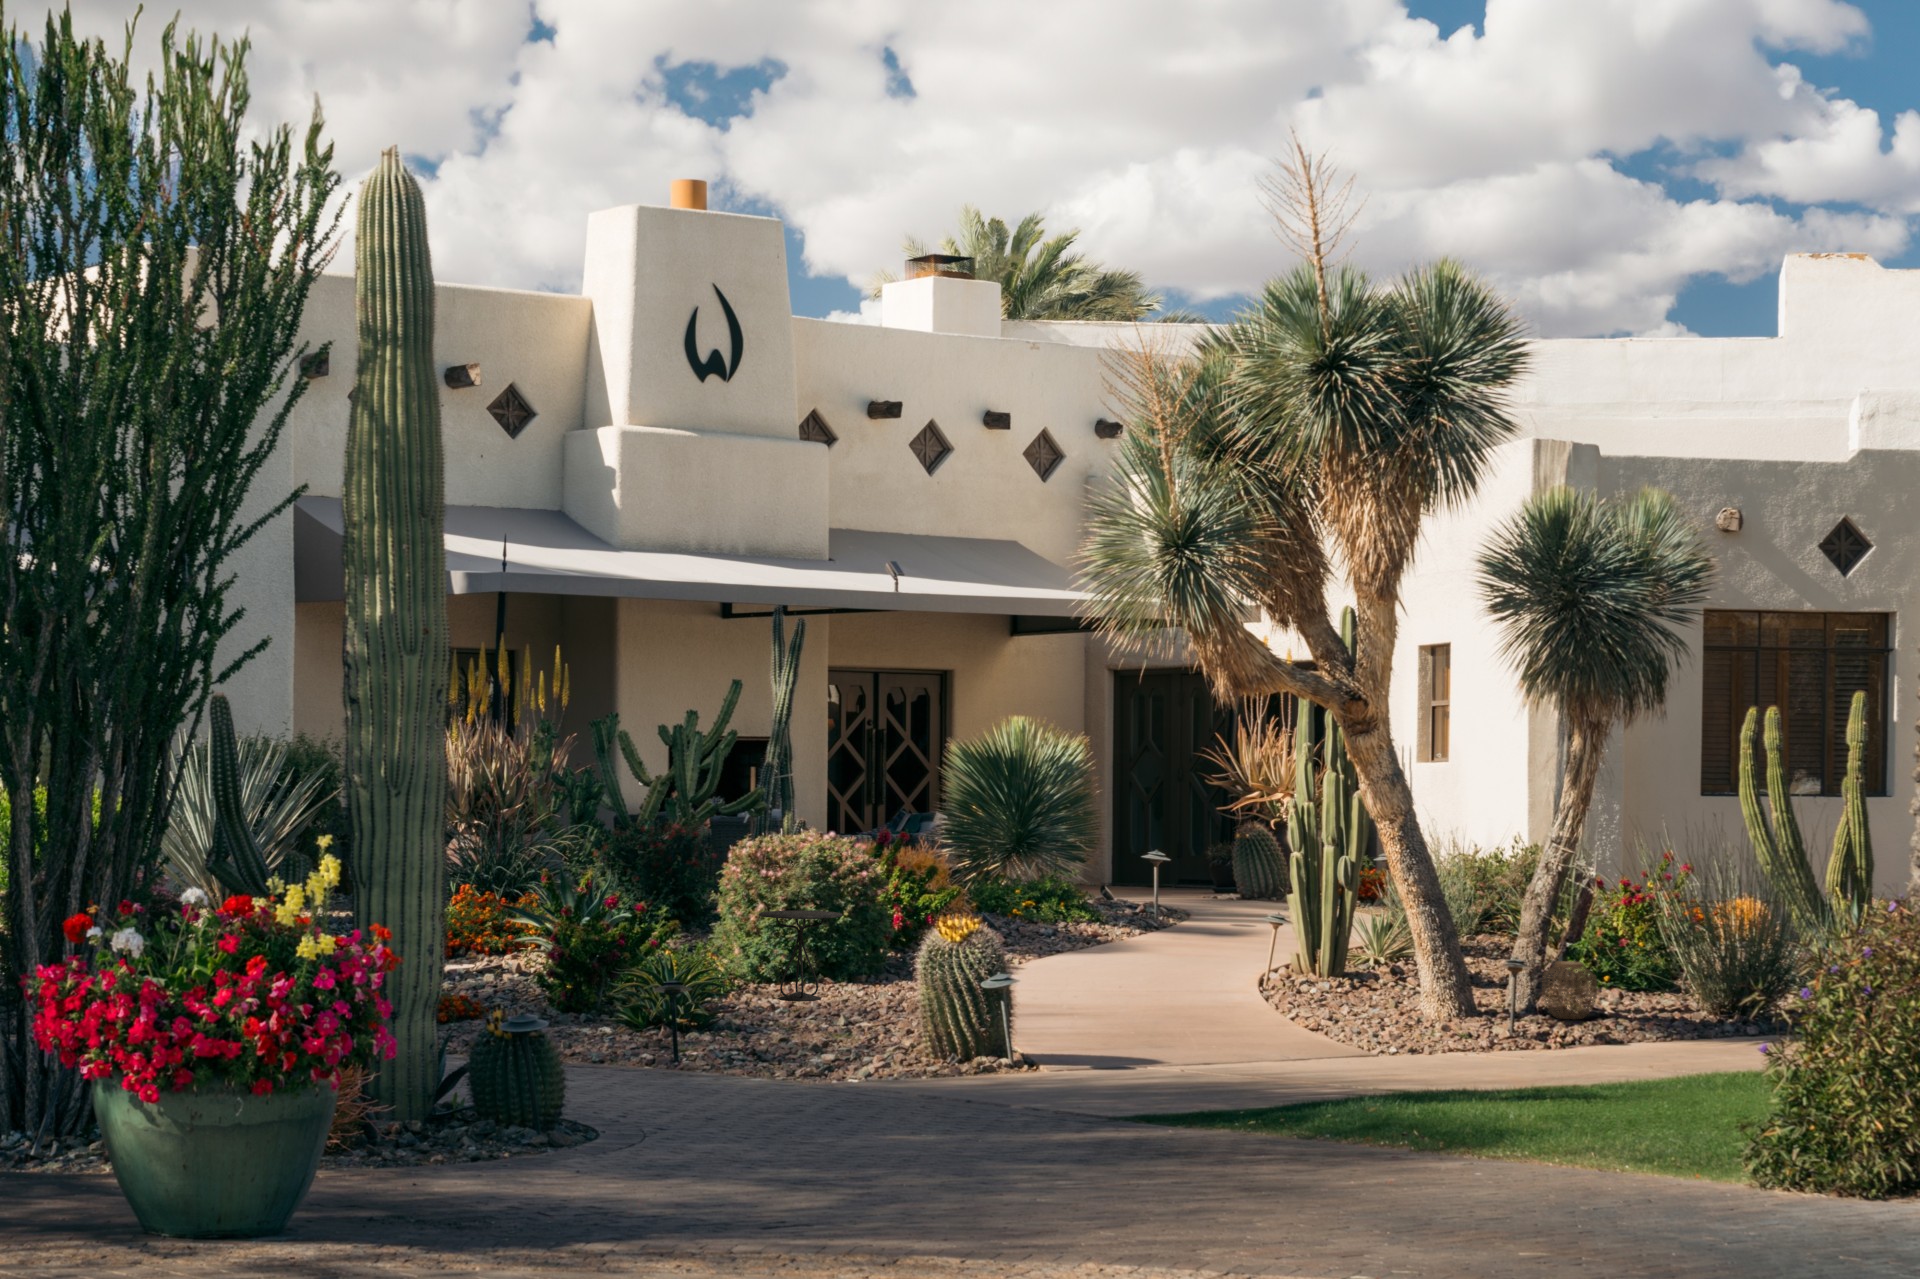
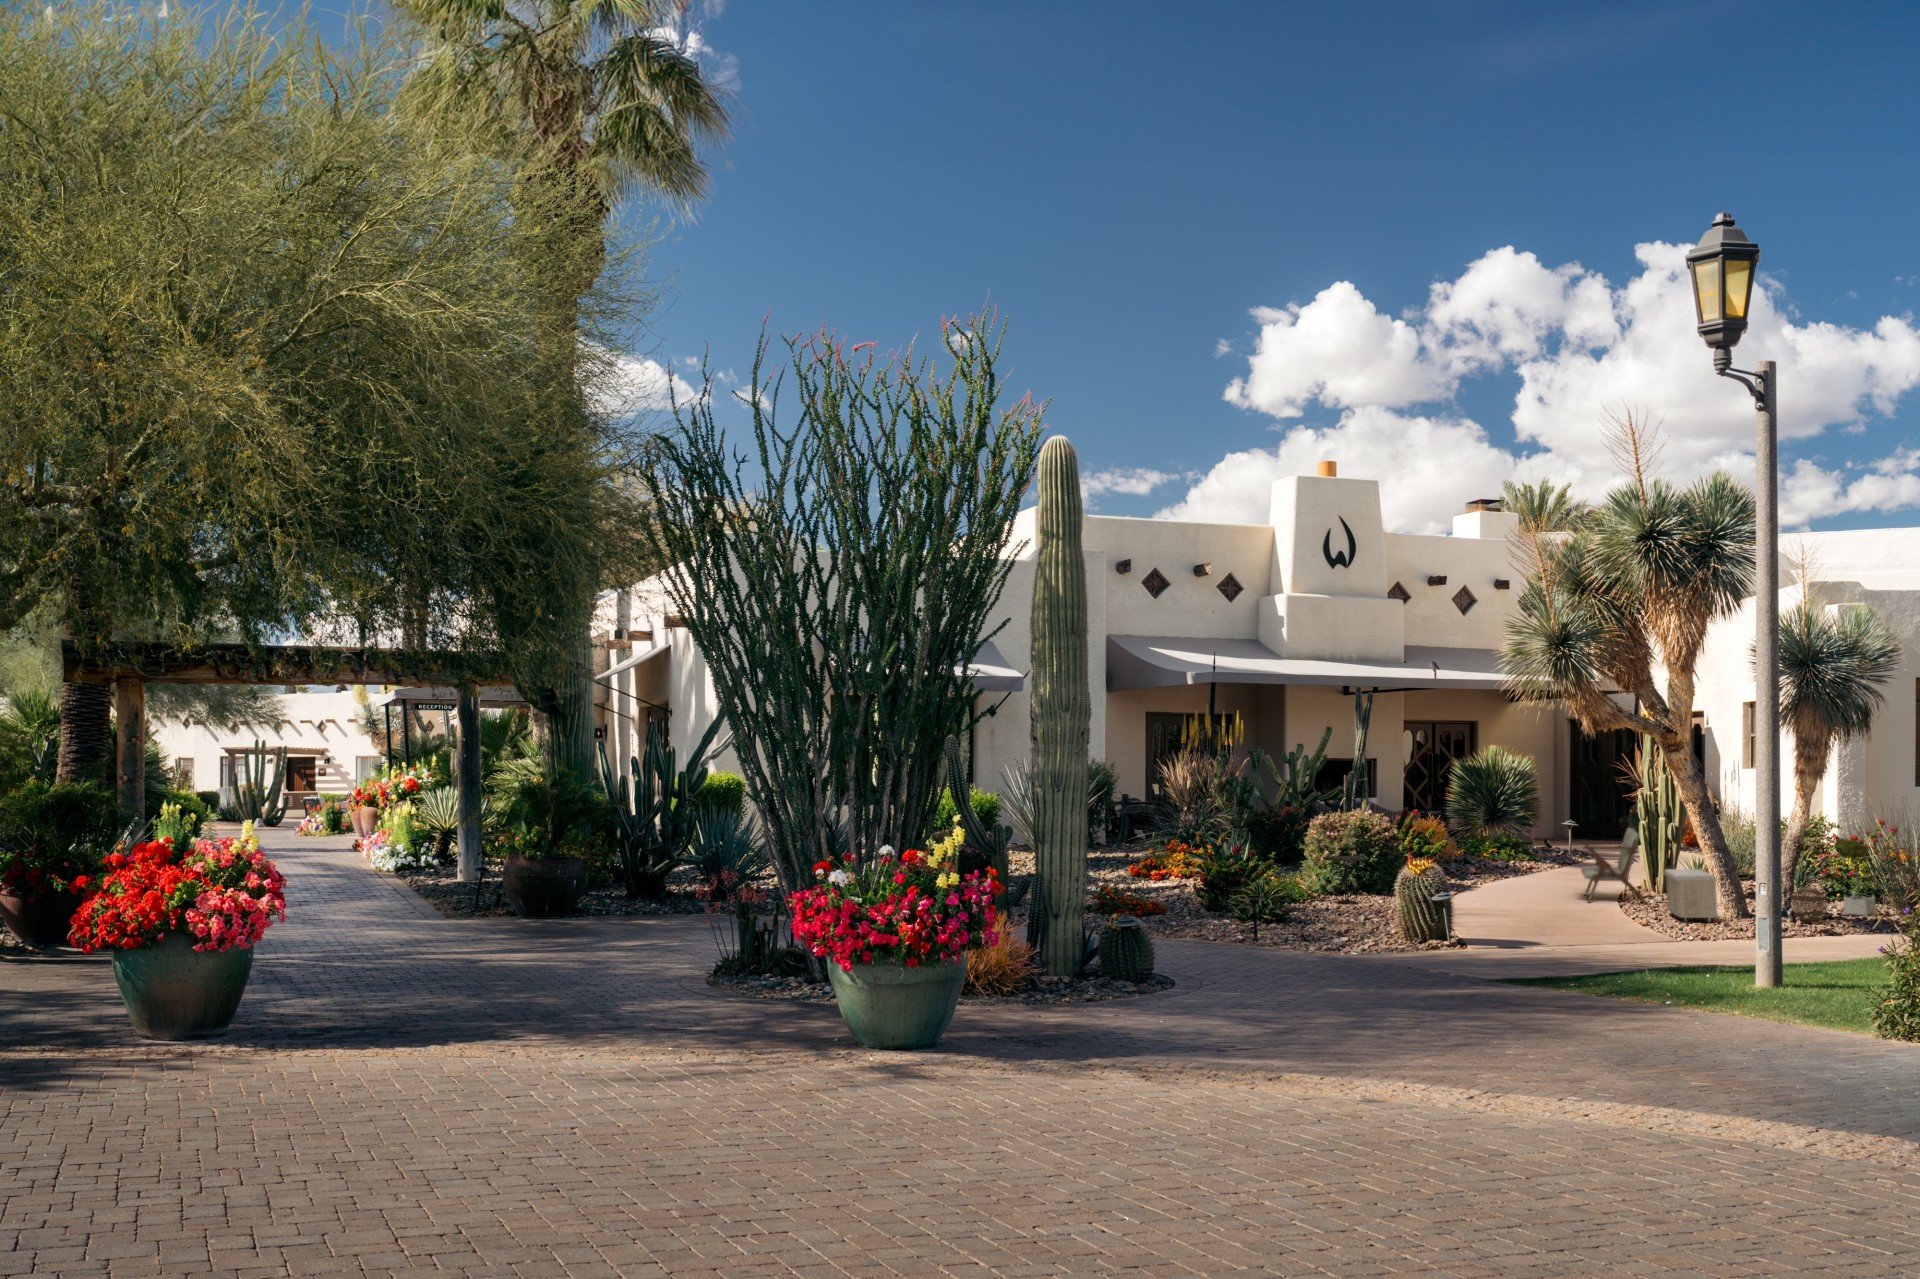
lounge chair: none [1193,863,1307,995] -> present [1581,828,1647,904]
potted tree: none [1594,878,1652,1008] -> present [1834,838,1876,915]
storage bench: none [1346,931,1437,1023] -> present [1664,869,1718,922]

